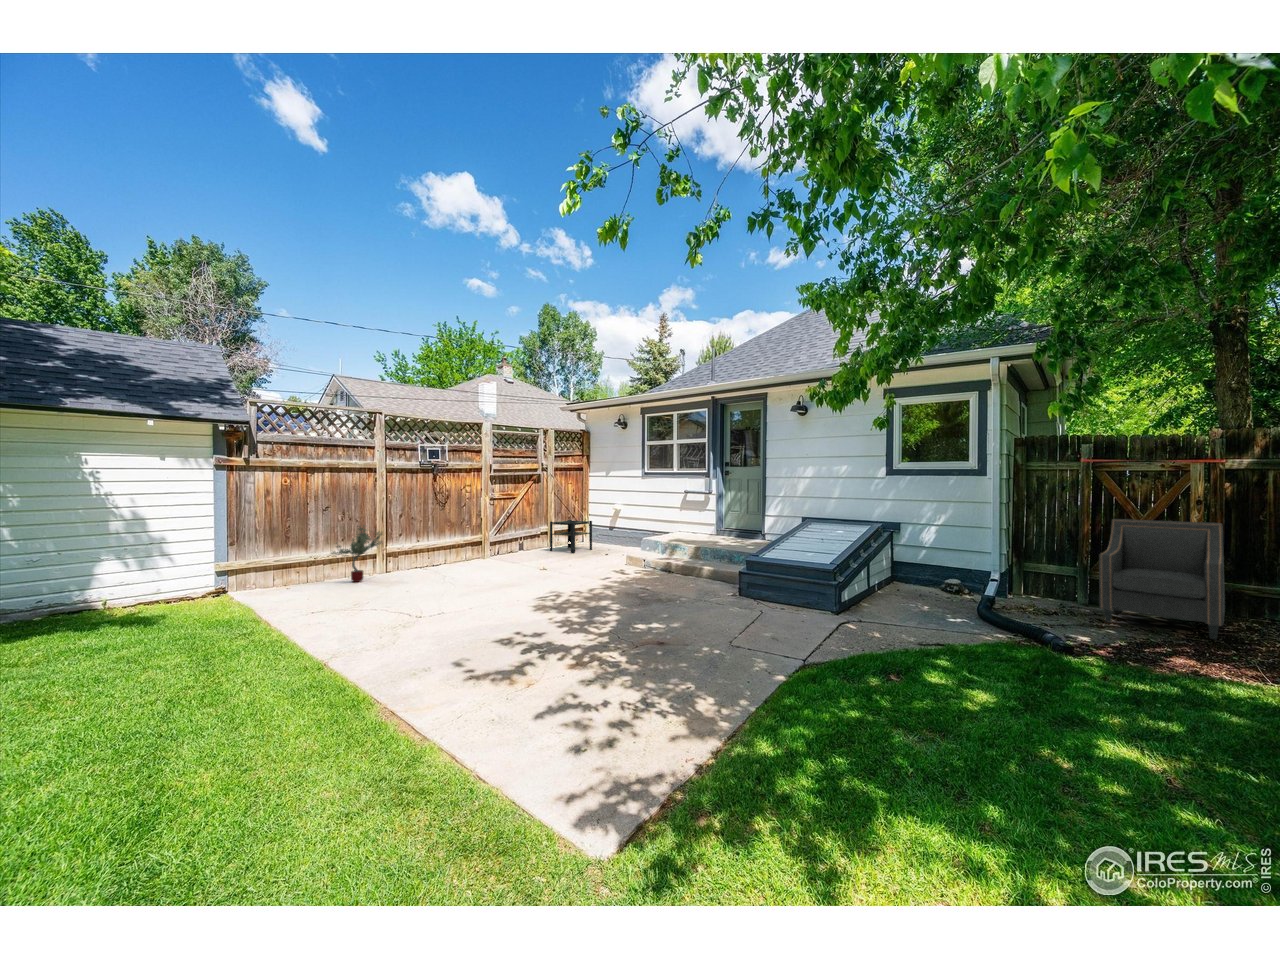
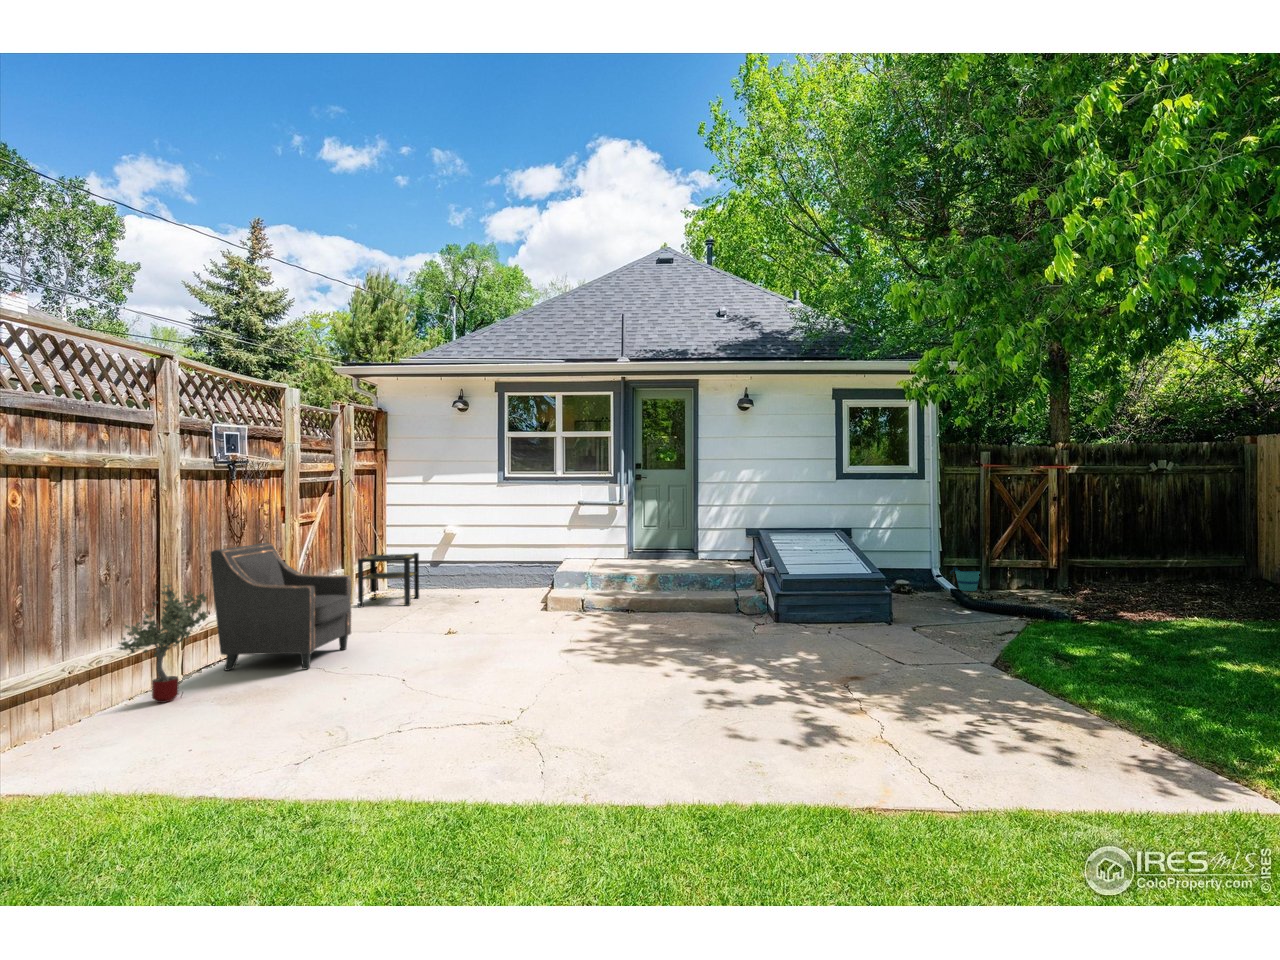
chair: present [1099,519,1225,640] -> present [211,543,351,670]
bucket: none [1025,575,1066,605] -> present [950,567,980,591]

